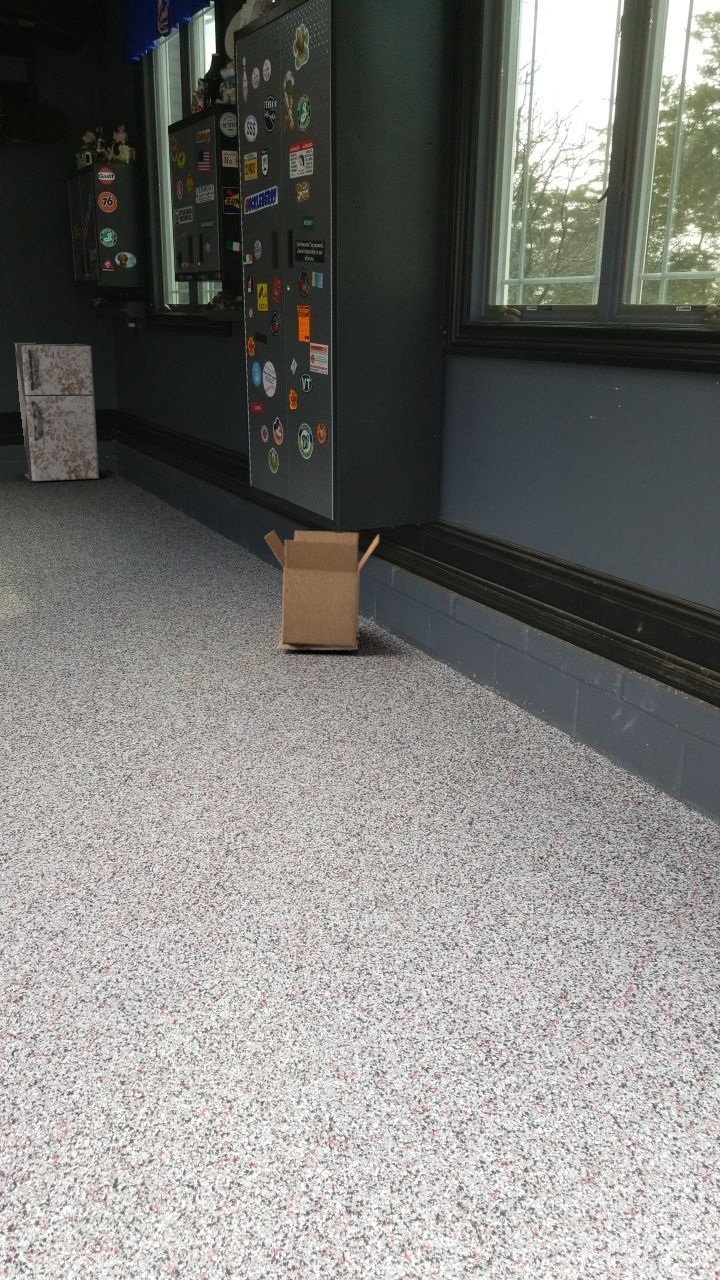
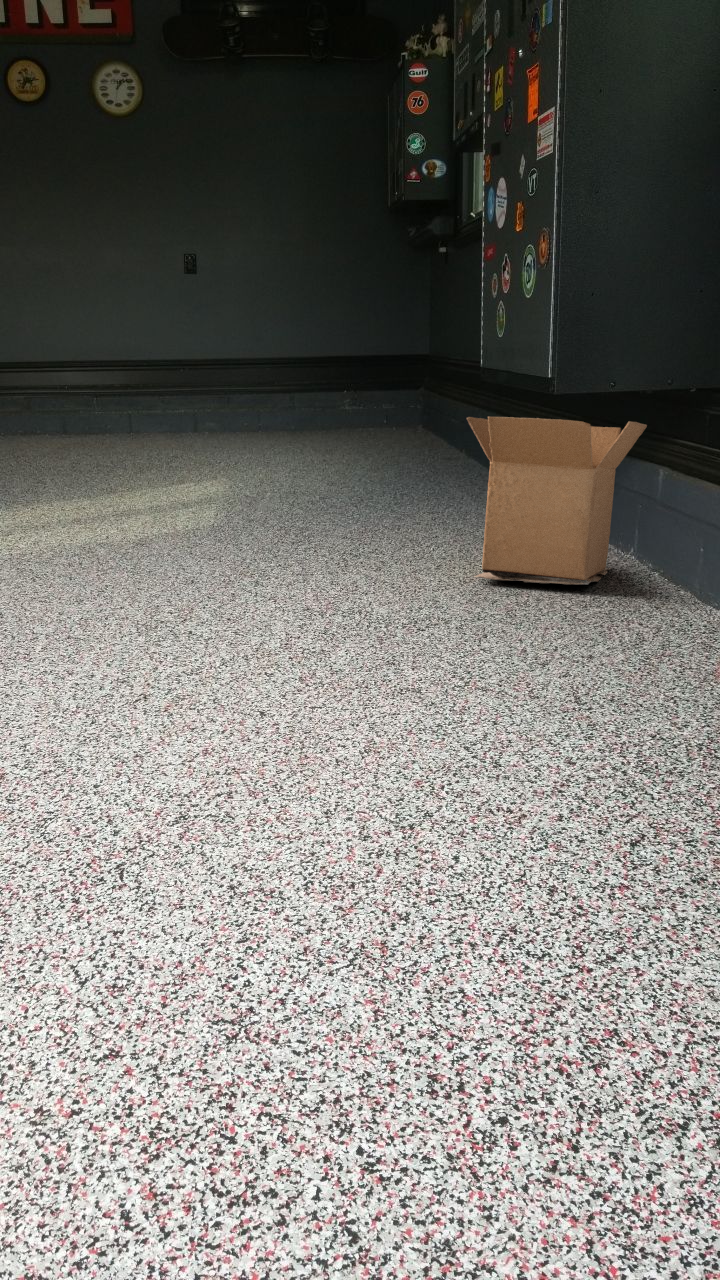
storage cabinet: present [14,343,99,482] -> none [326,281,403,433]

